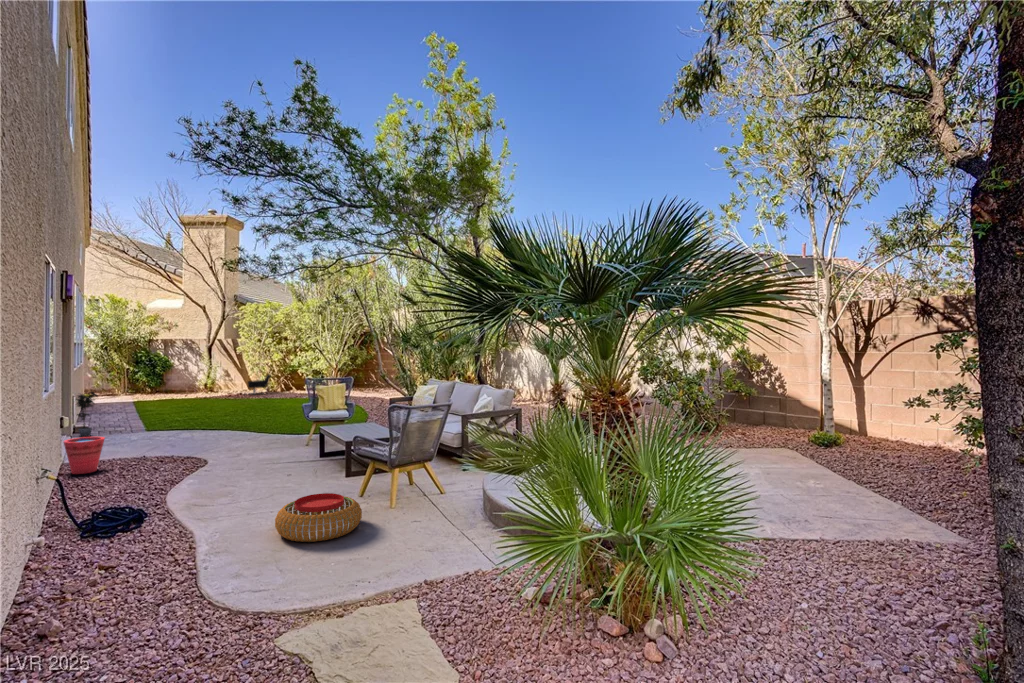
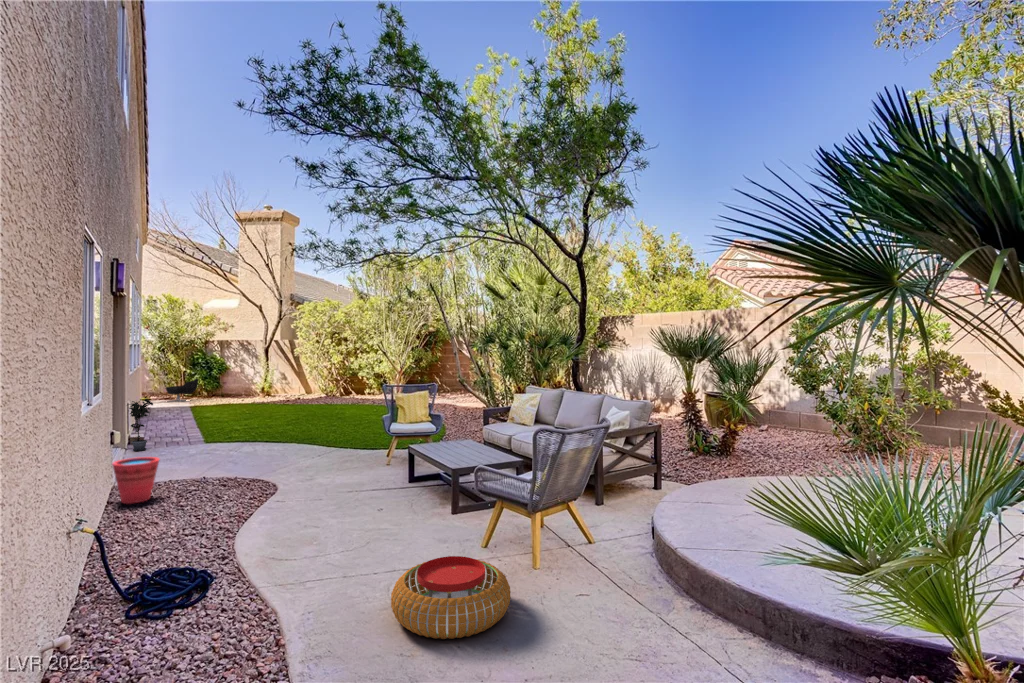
lounge chair: present [248,374,271,394] -> present [166,379,198,401]

